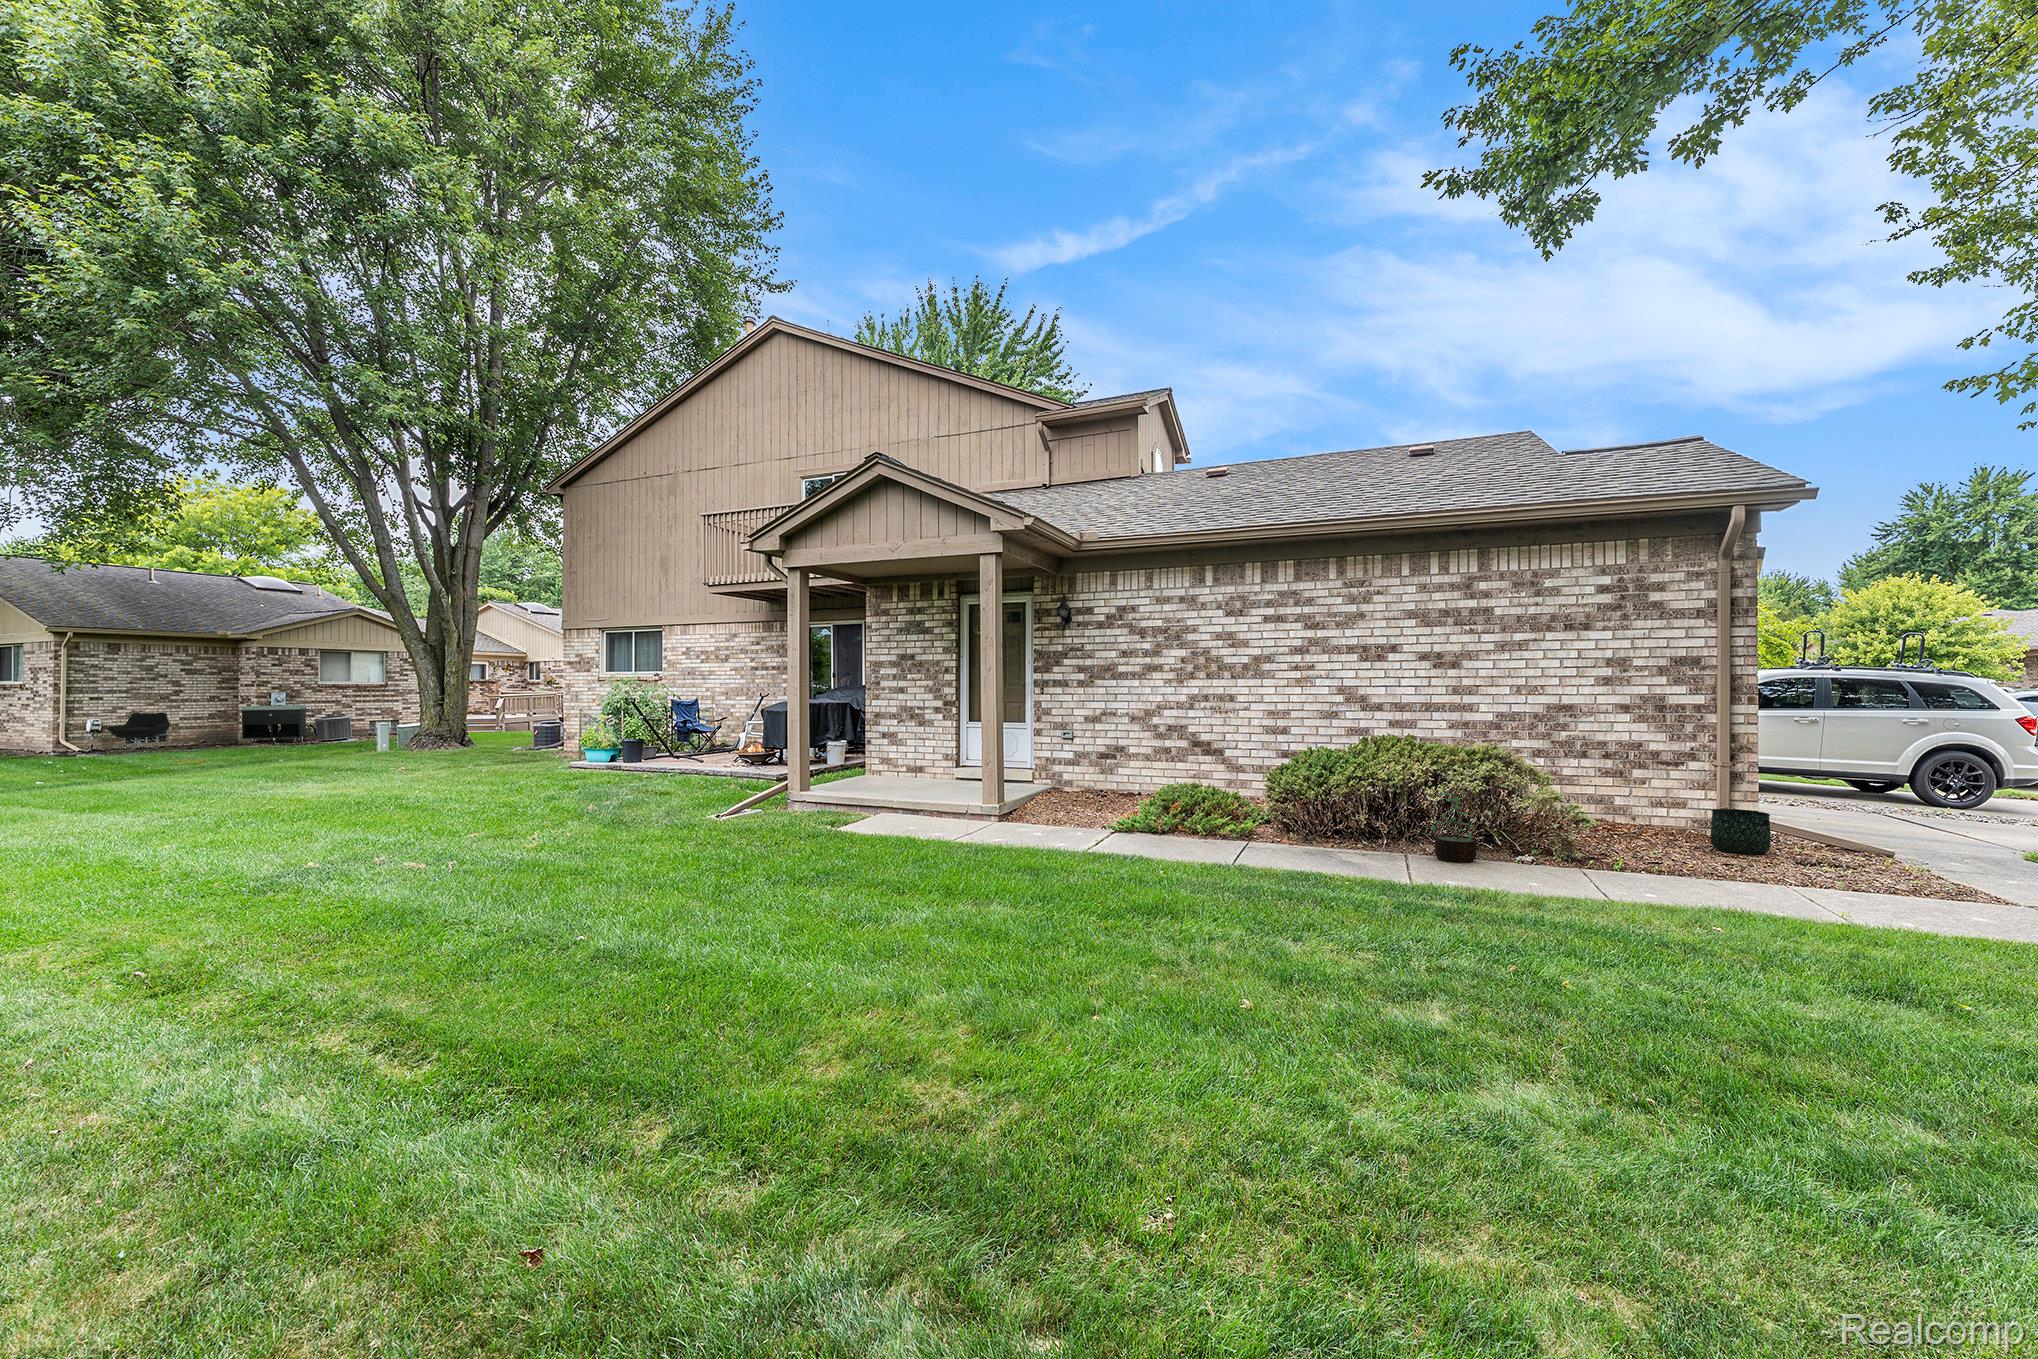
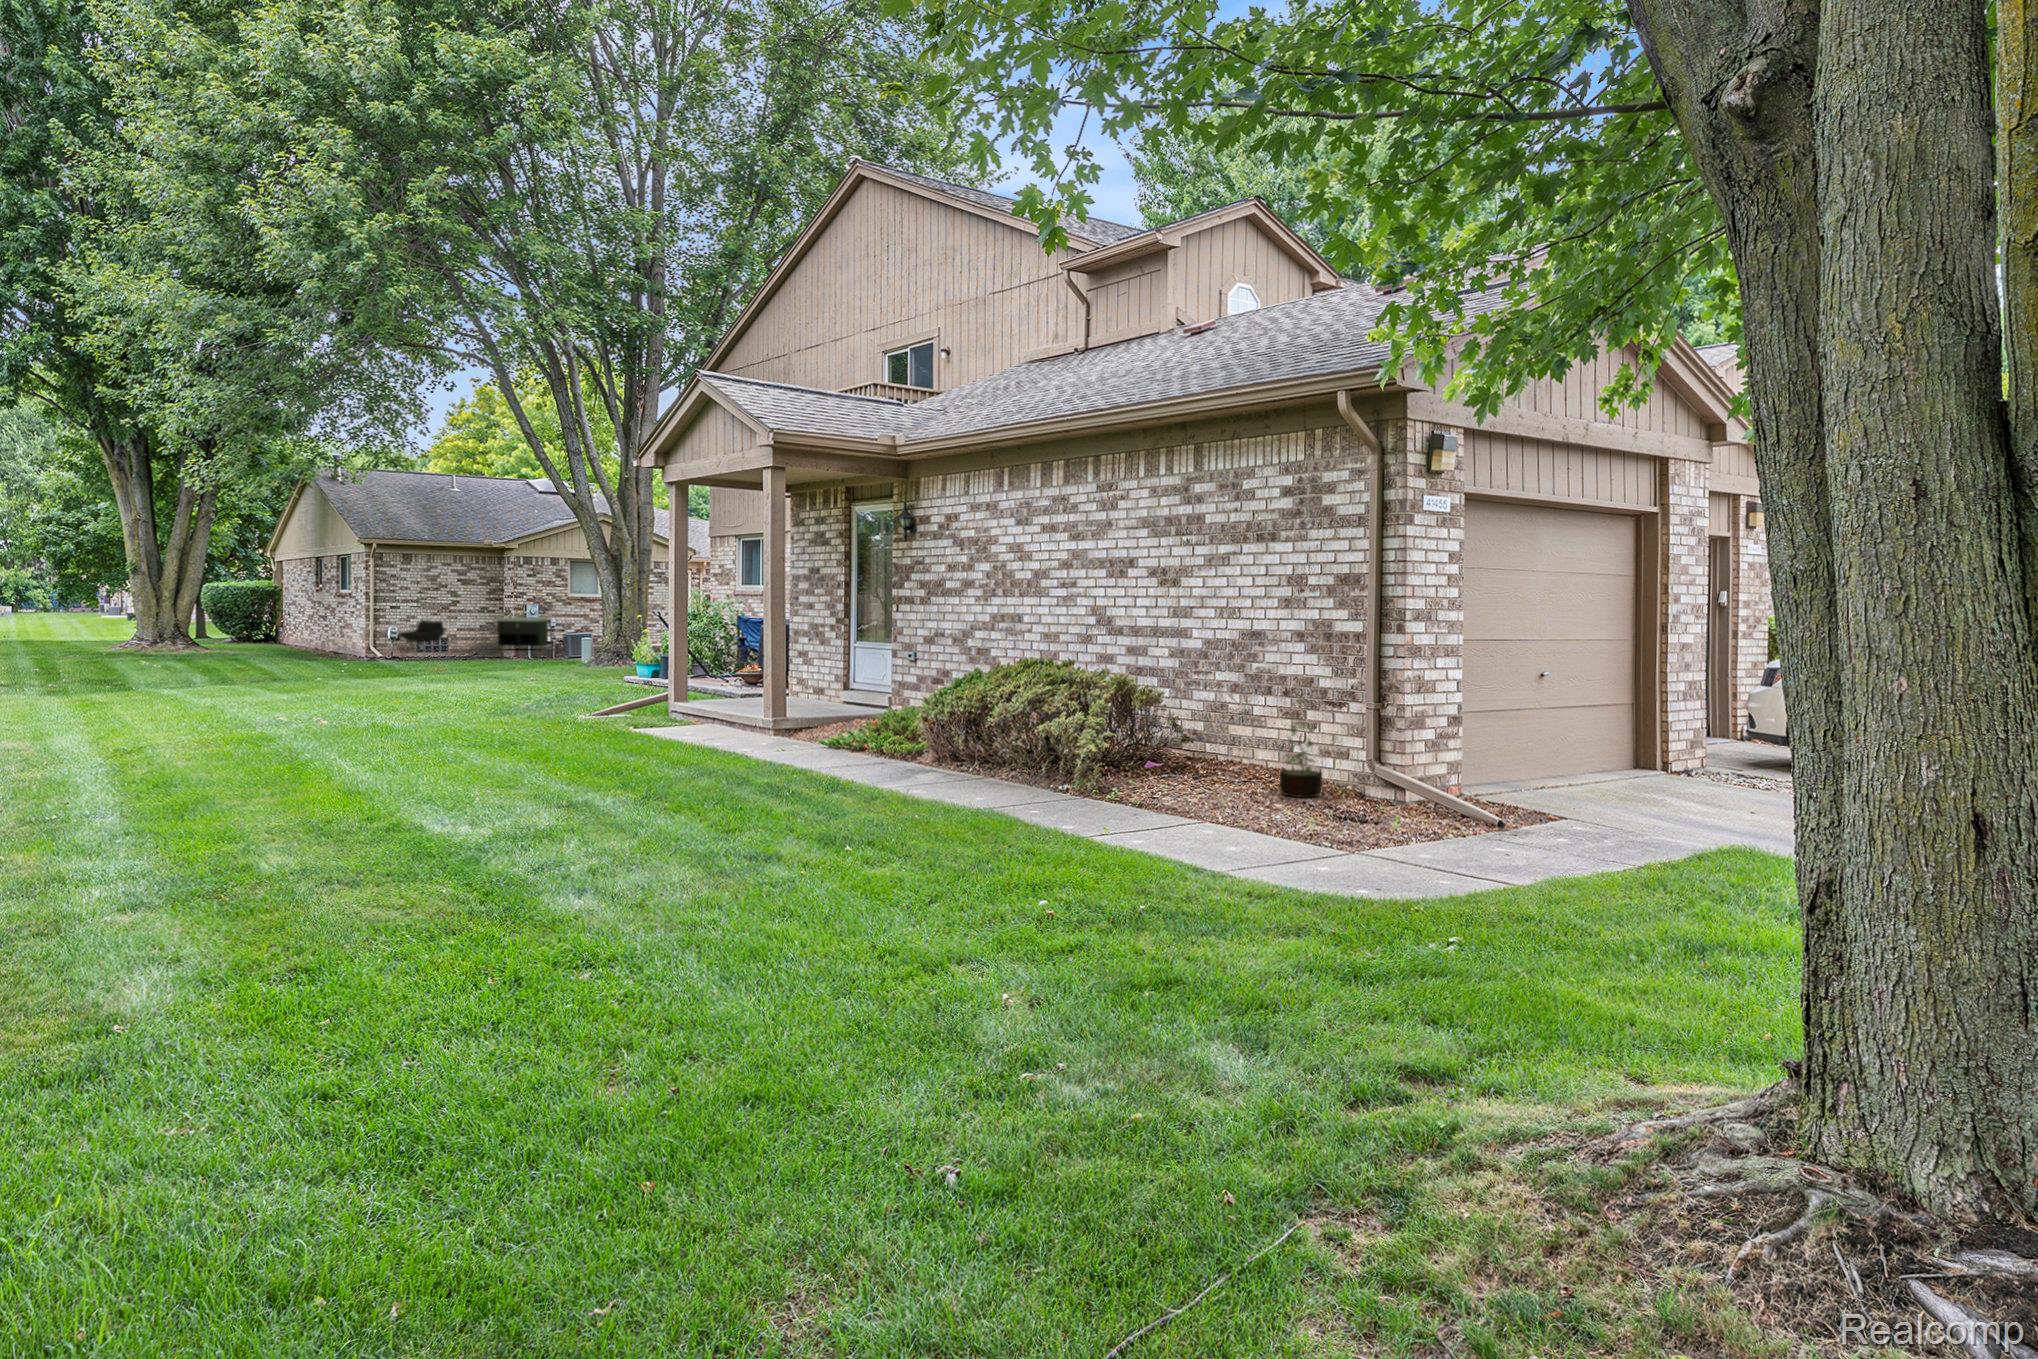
decorative plant: present [1429,792,1478,863] -> present [1280,722,1322,798]
basket: present [1711,809,1771,854] -> none [1333,756,1391,808]

